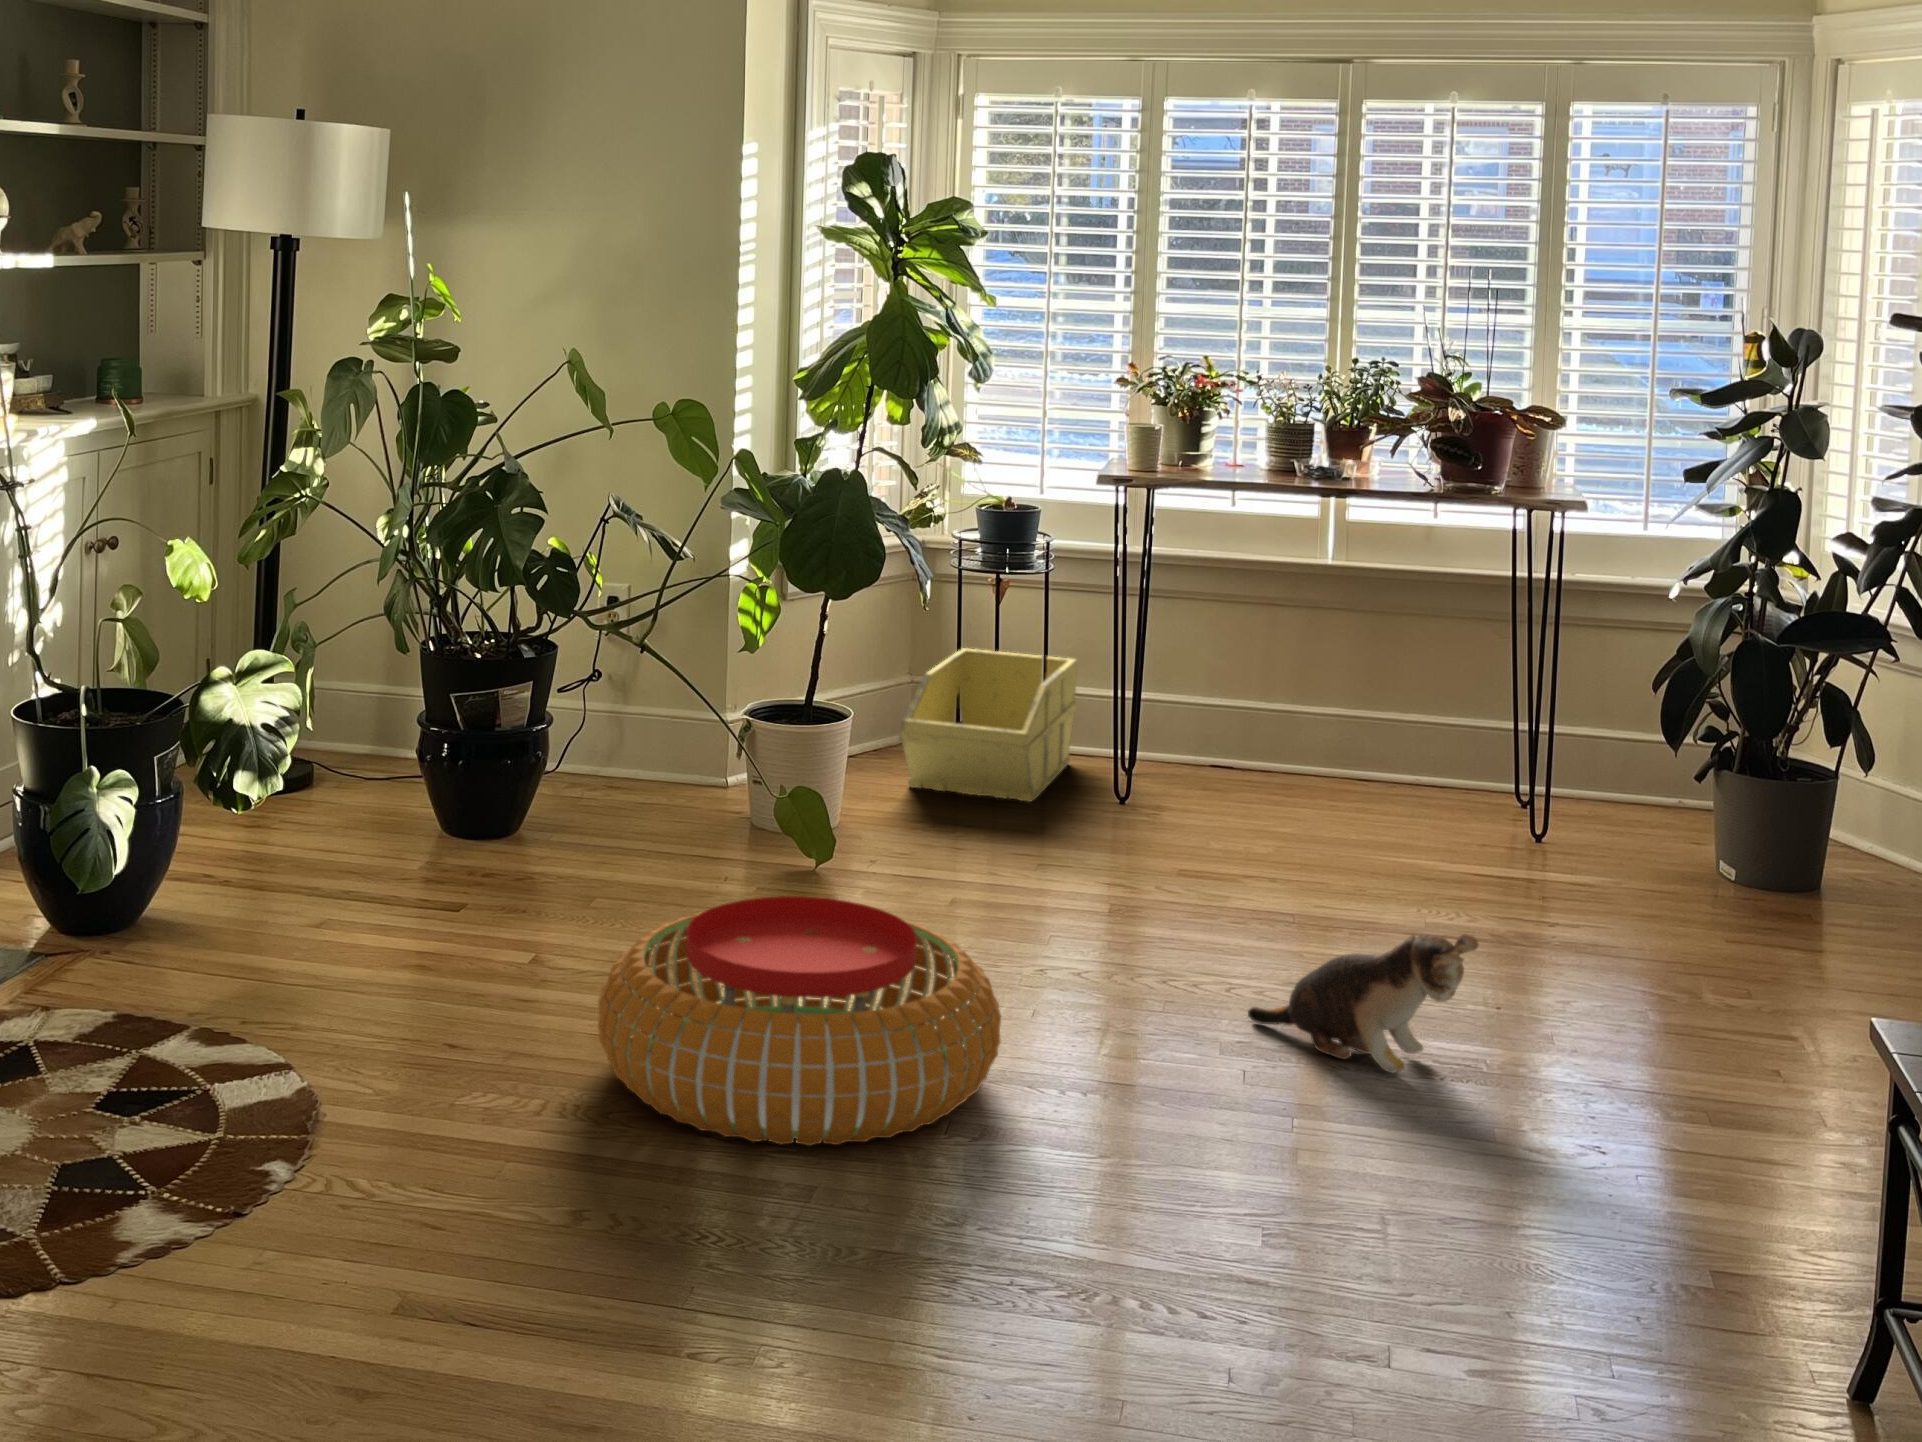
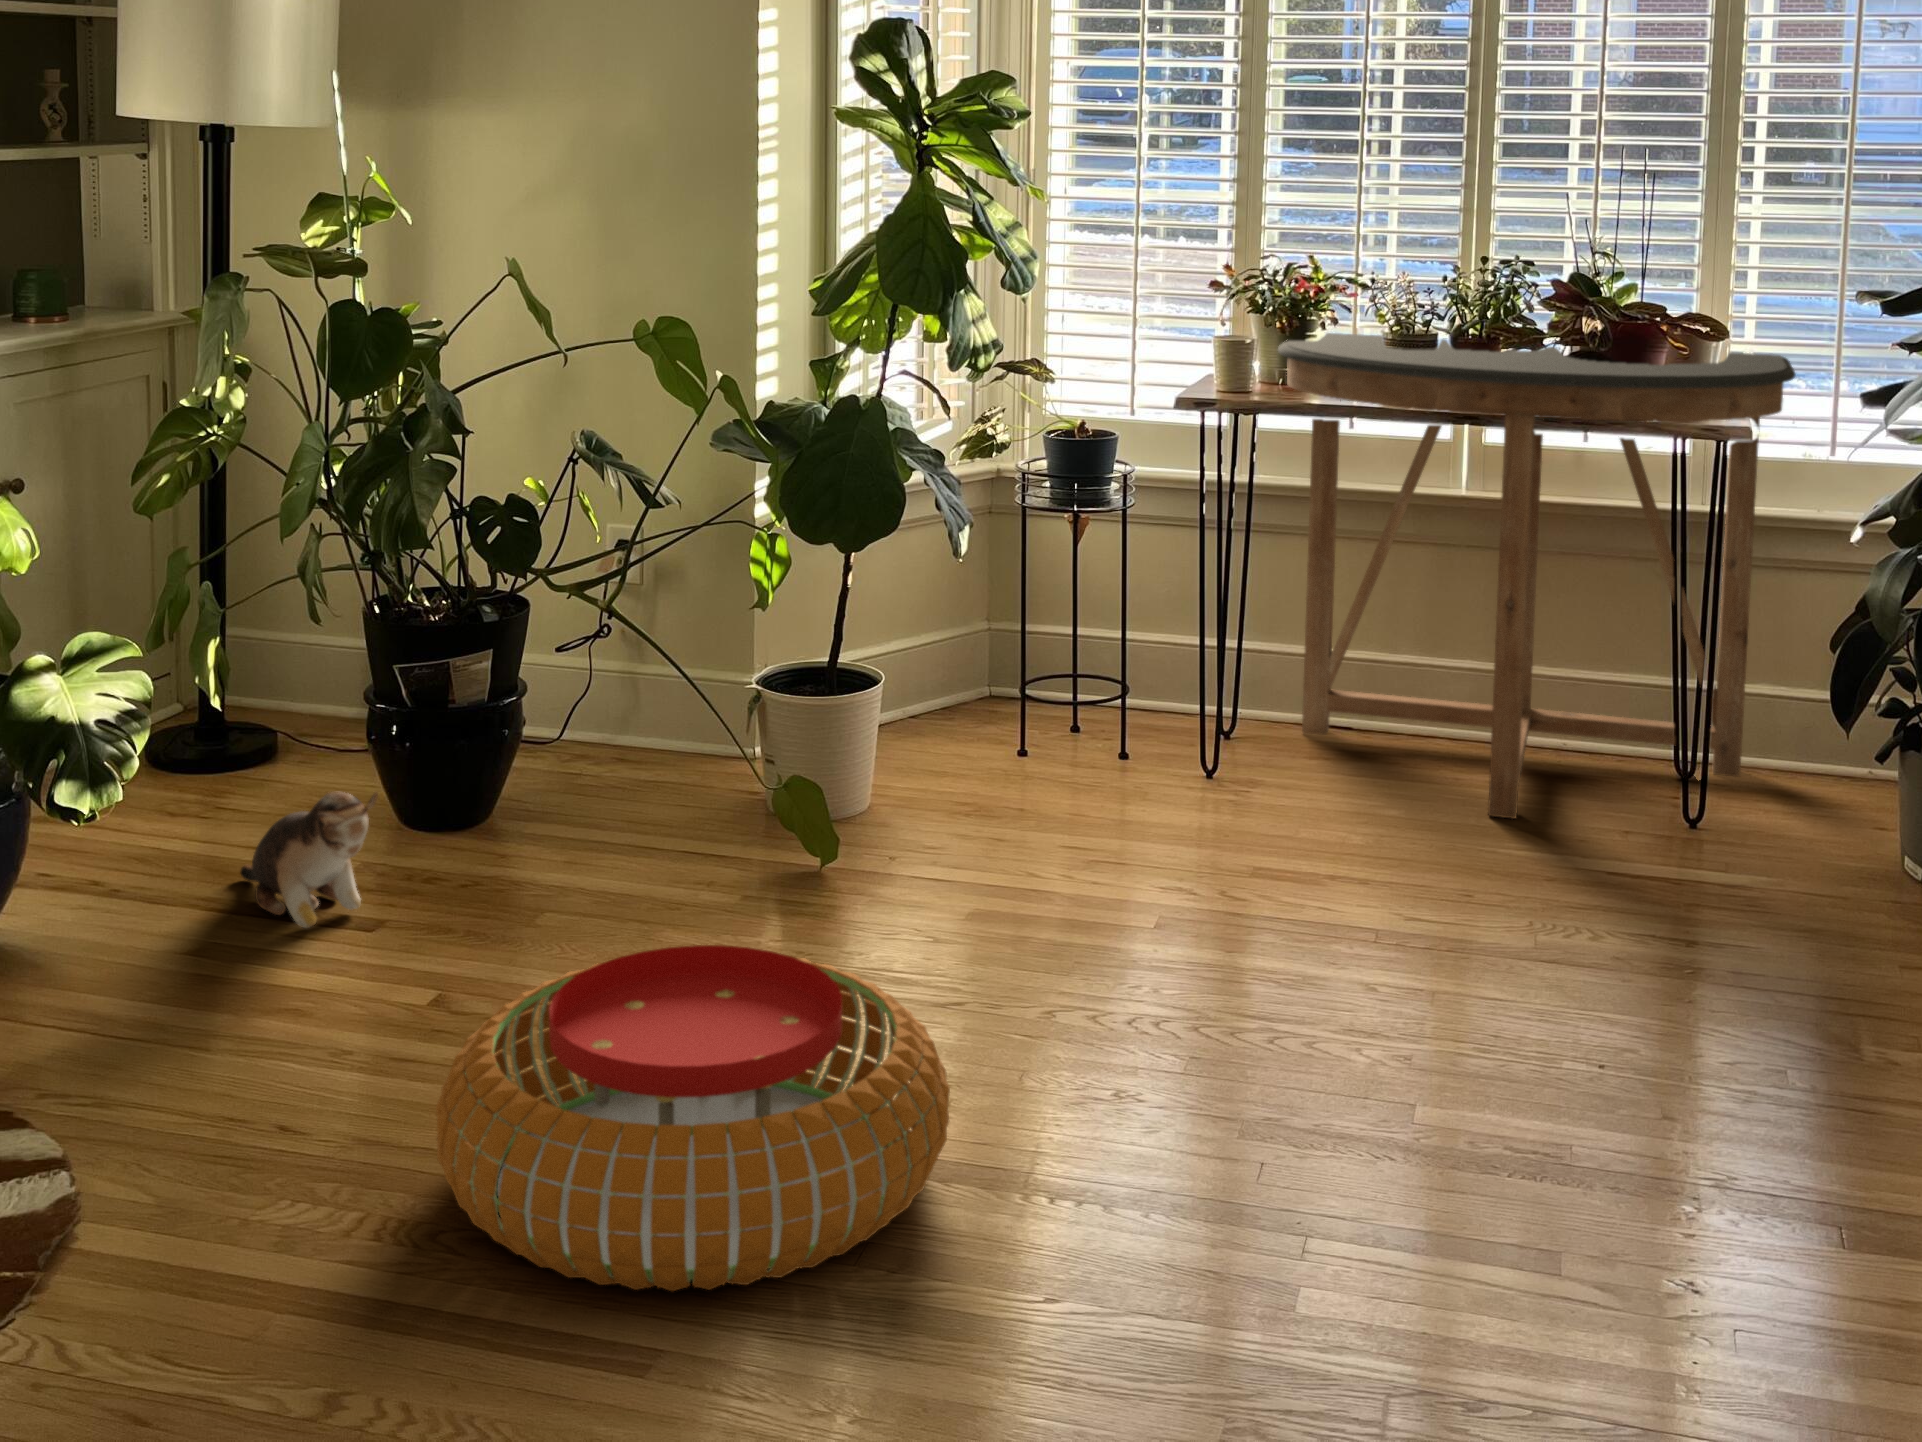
console table: none [1177,422,1620,835] -> present [1278,333,1796,819]
storage bin: present [900,648,1077,802] -> none [950,592,1172,777]
plush toy: present [1248,934,1478,1073] -> present [240,792,378,928]

